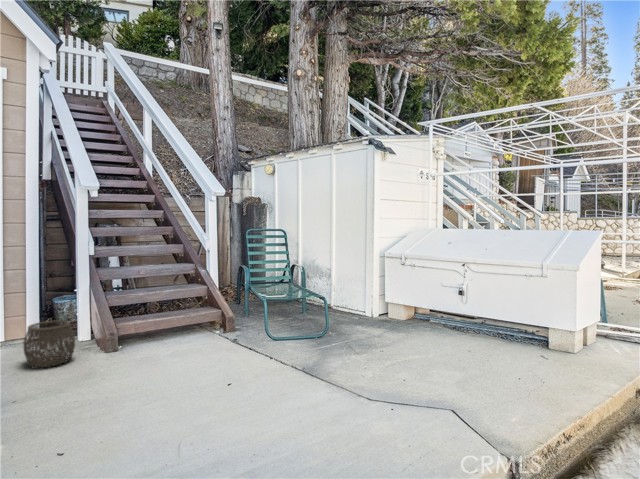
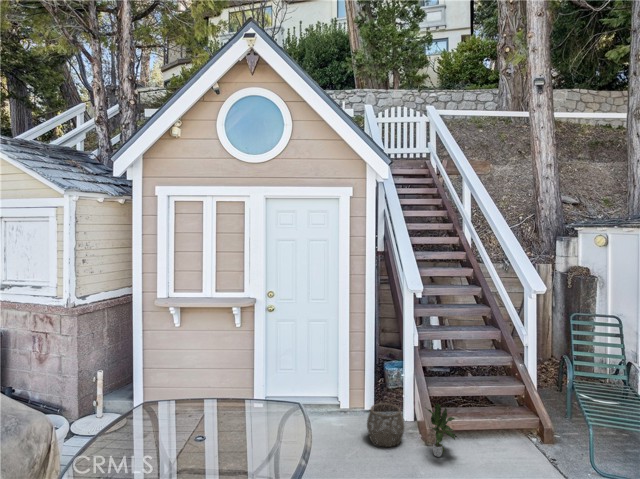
potted plant: none [100,303,141,361] -> present [426,403,457,457]

